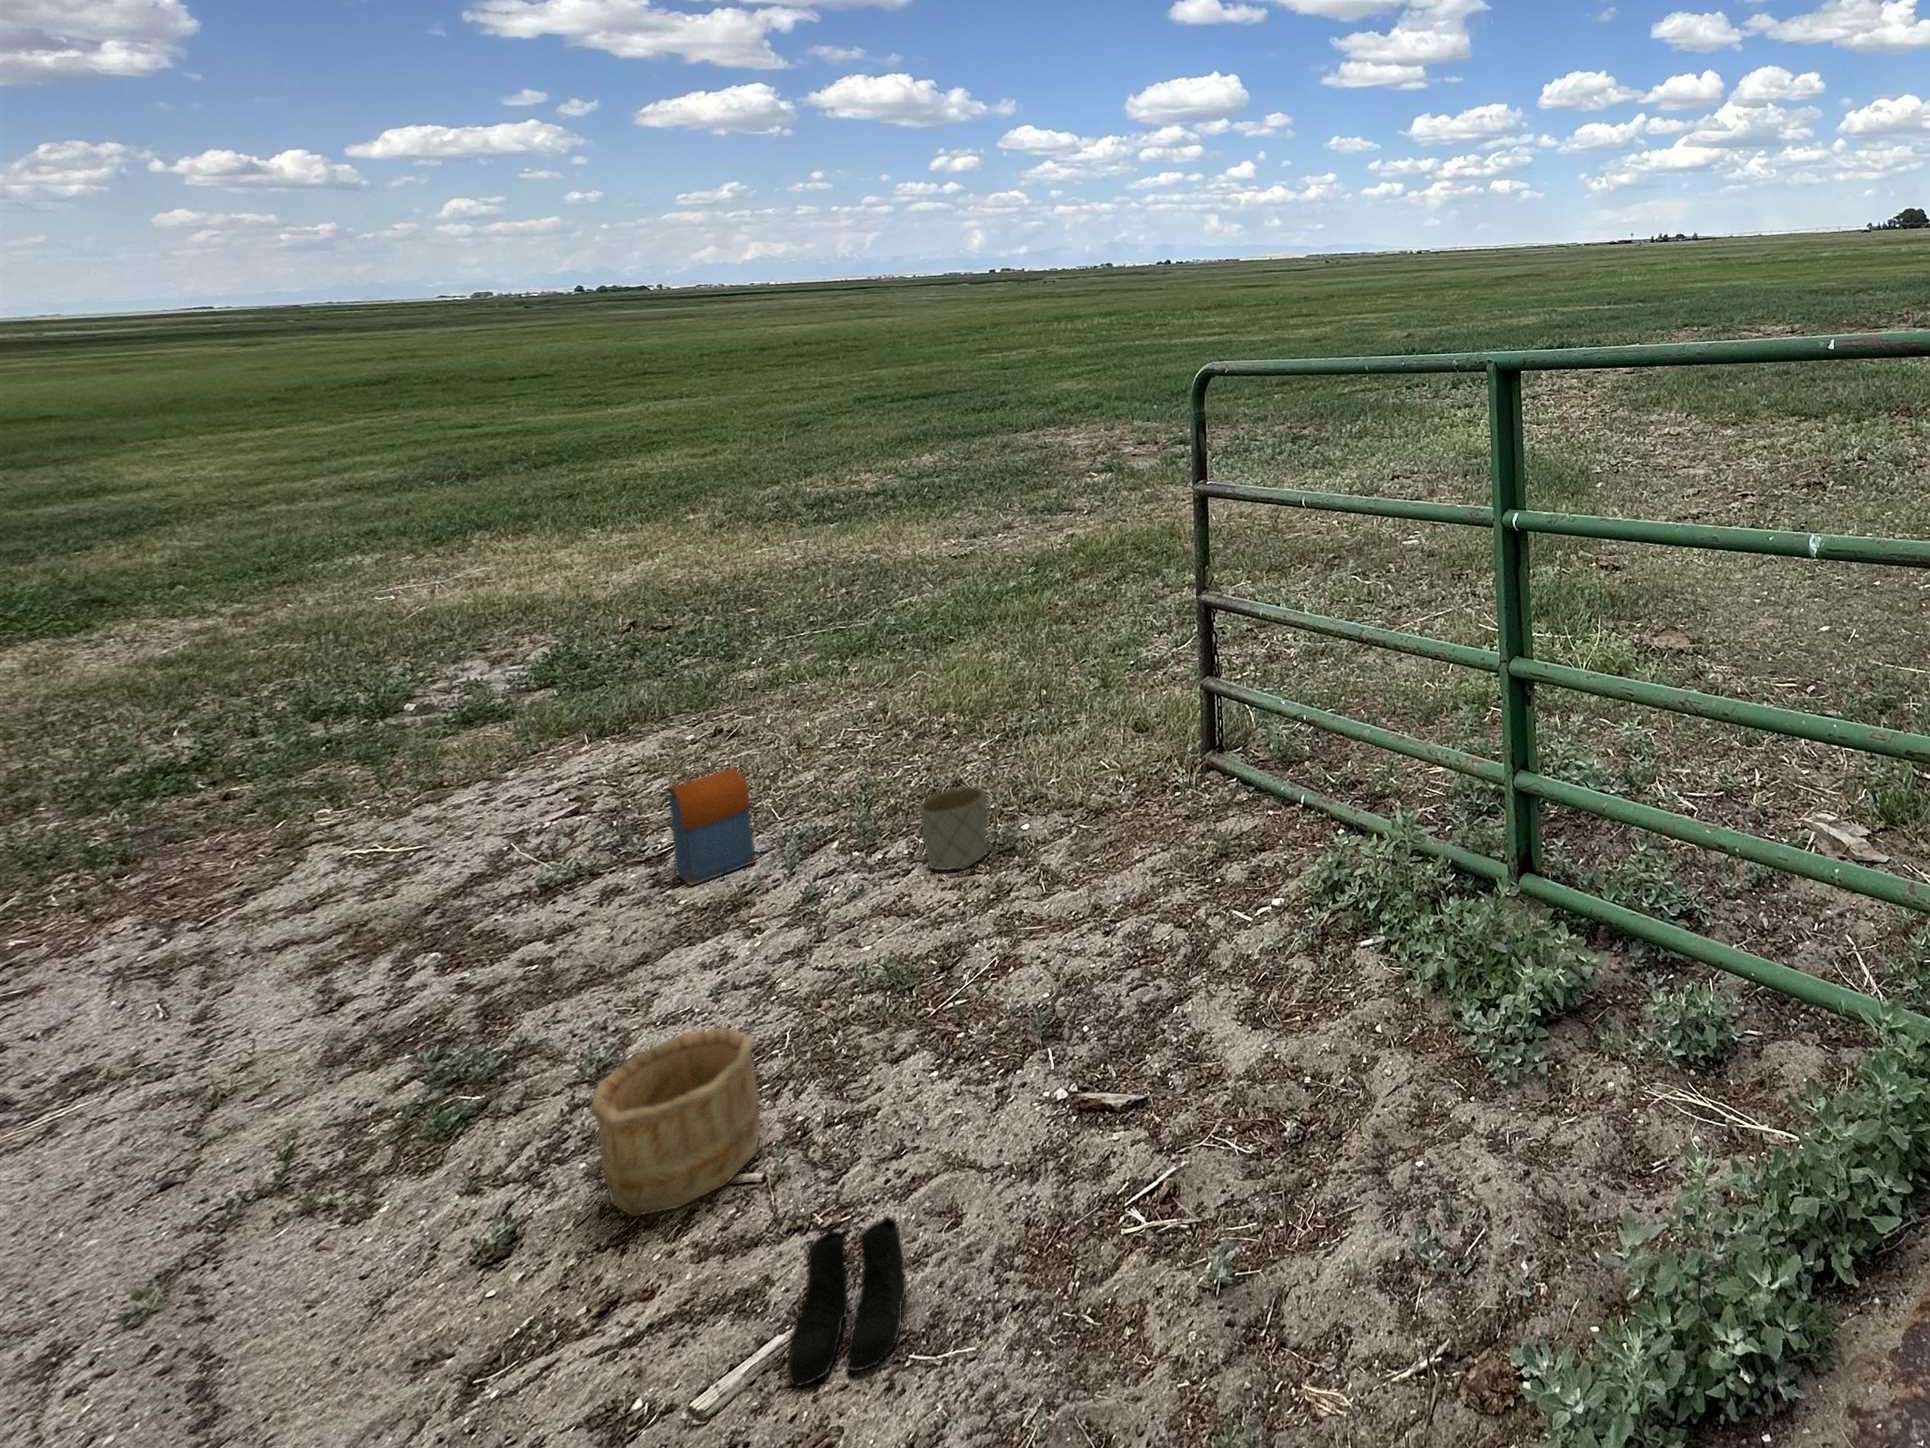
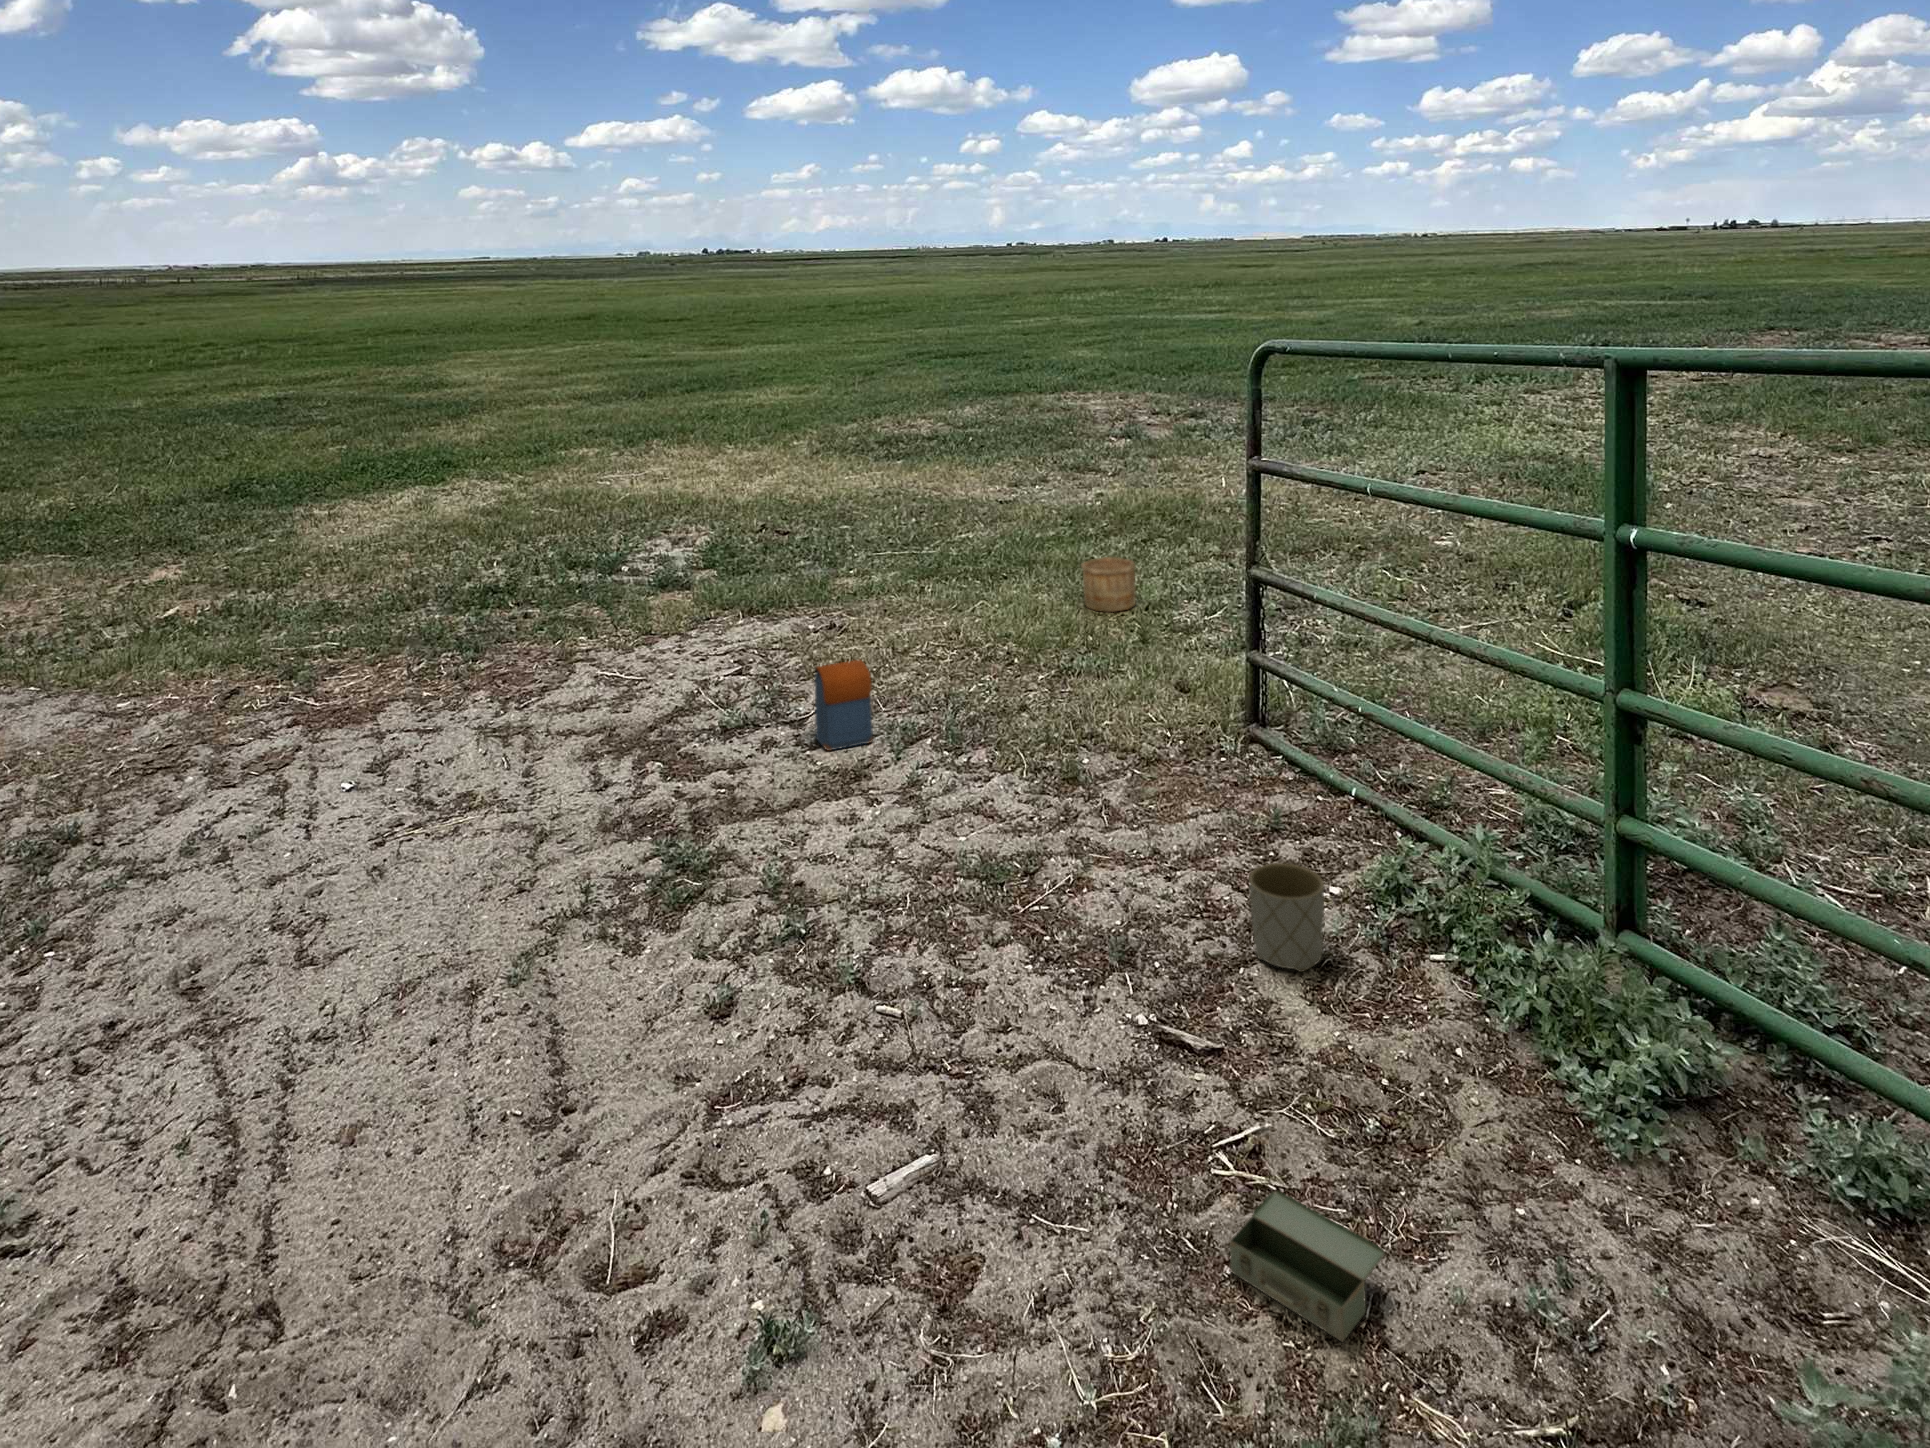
planter: present [919,787,987,870] -> present [1249,863,1324,972]
wooden bucket: present [589,1028,761,1216] -> present [1081,557,1136,612]
boots: present [788,1216,906,1386] -> none [934,1080,1023,1215]
toolbox: none [1130,1228,1287,1357] -> present [1230,1191,1385,1342]

